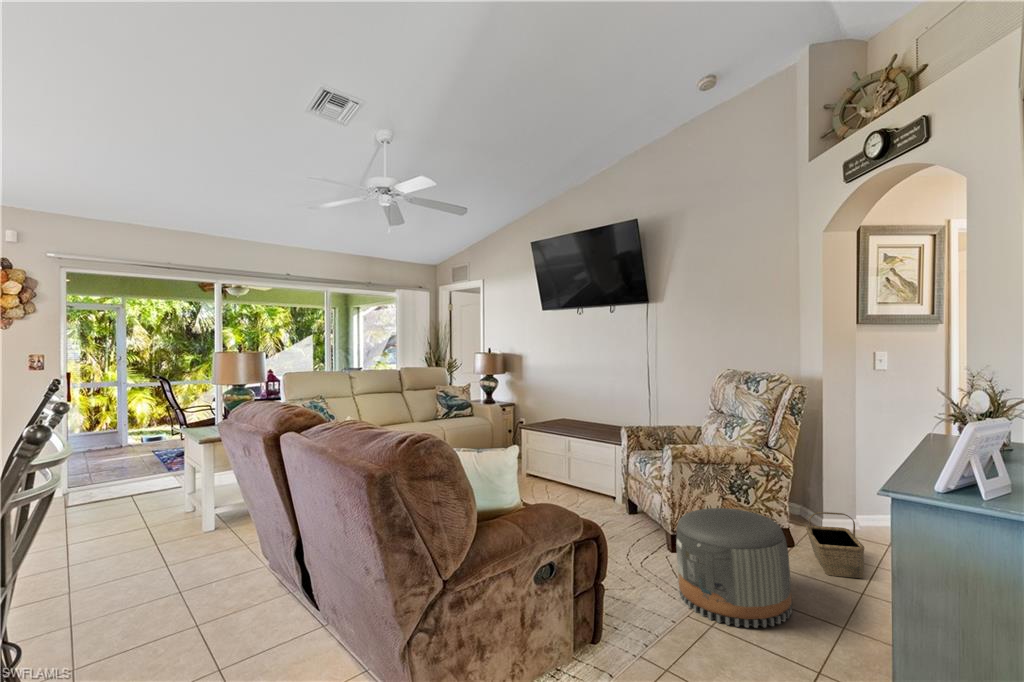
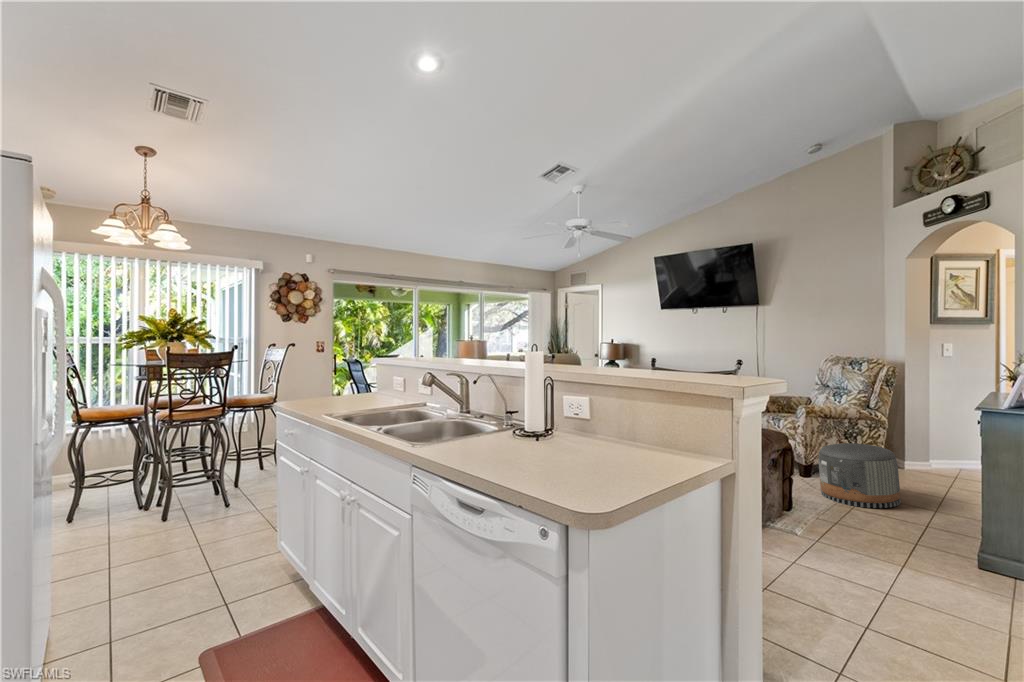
basket: present [806,512,865,578] -> none [898,449,943,490]

